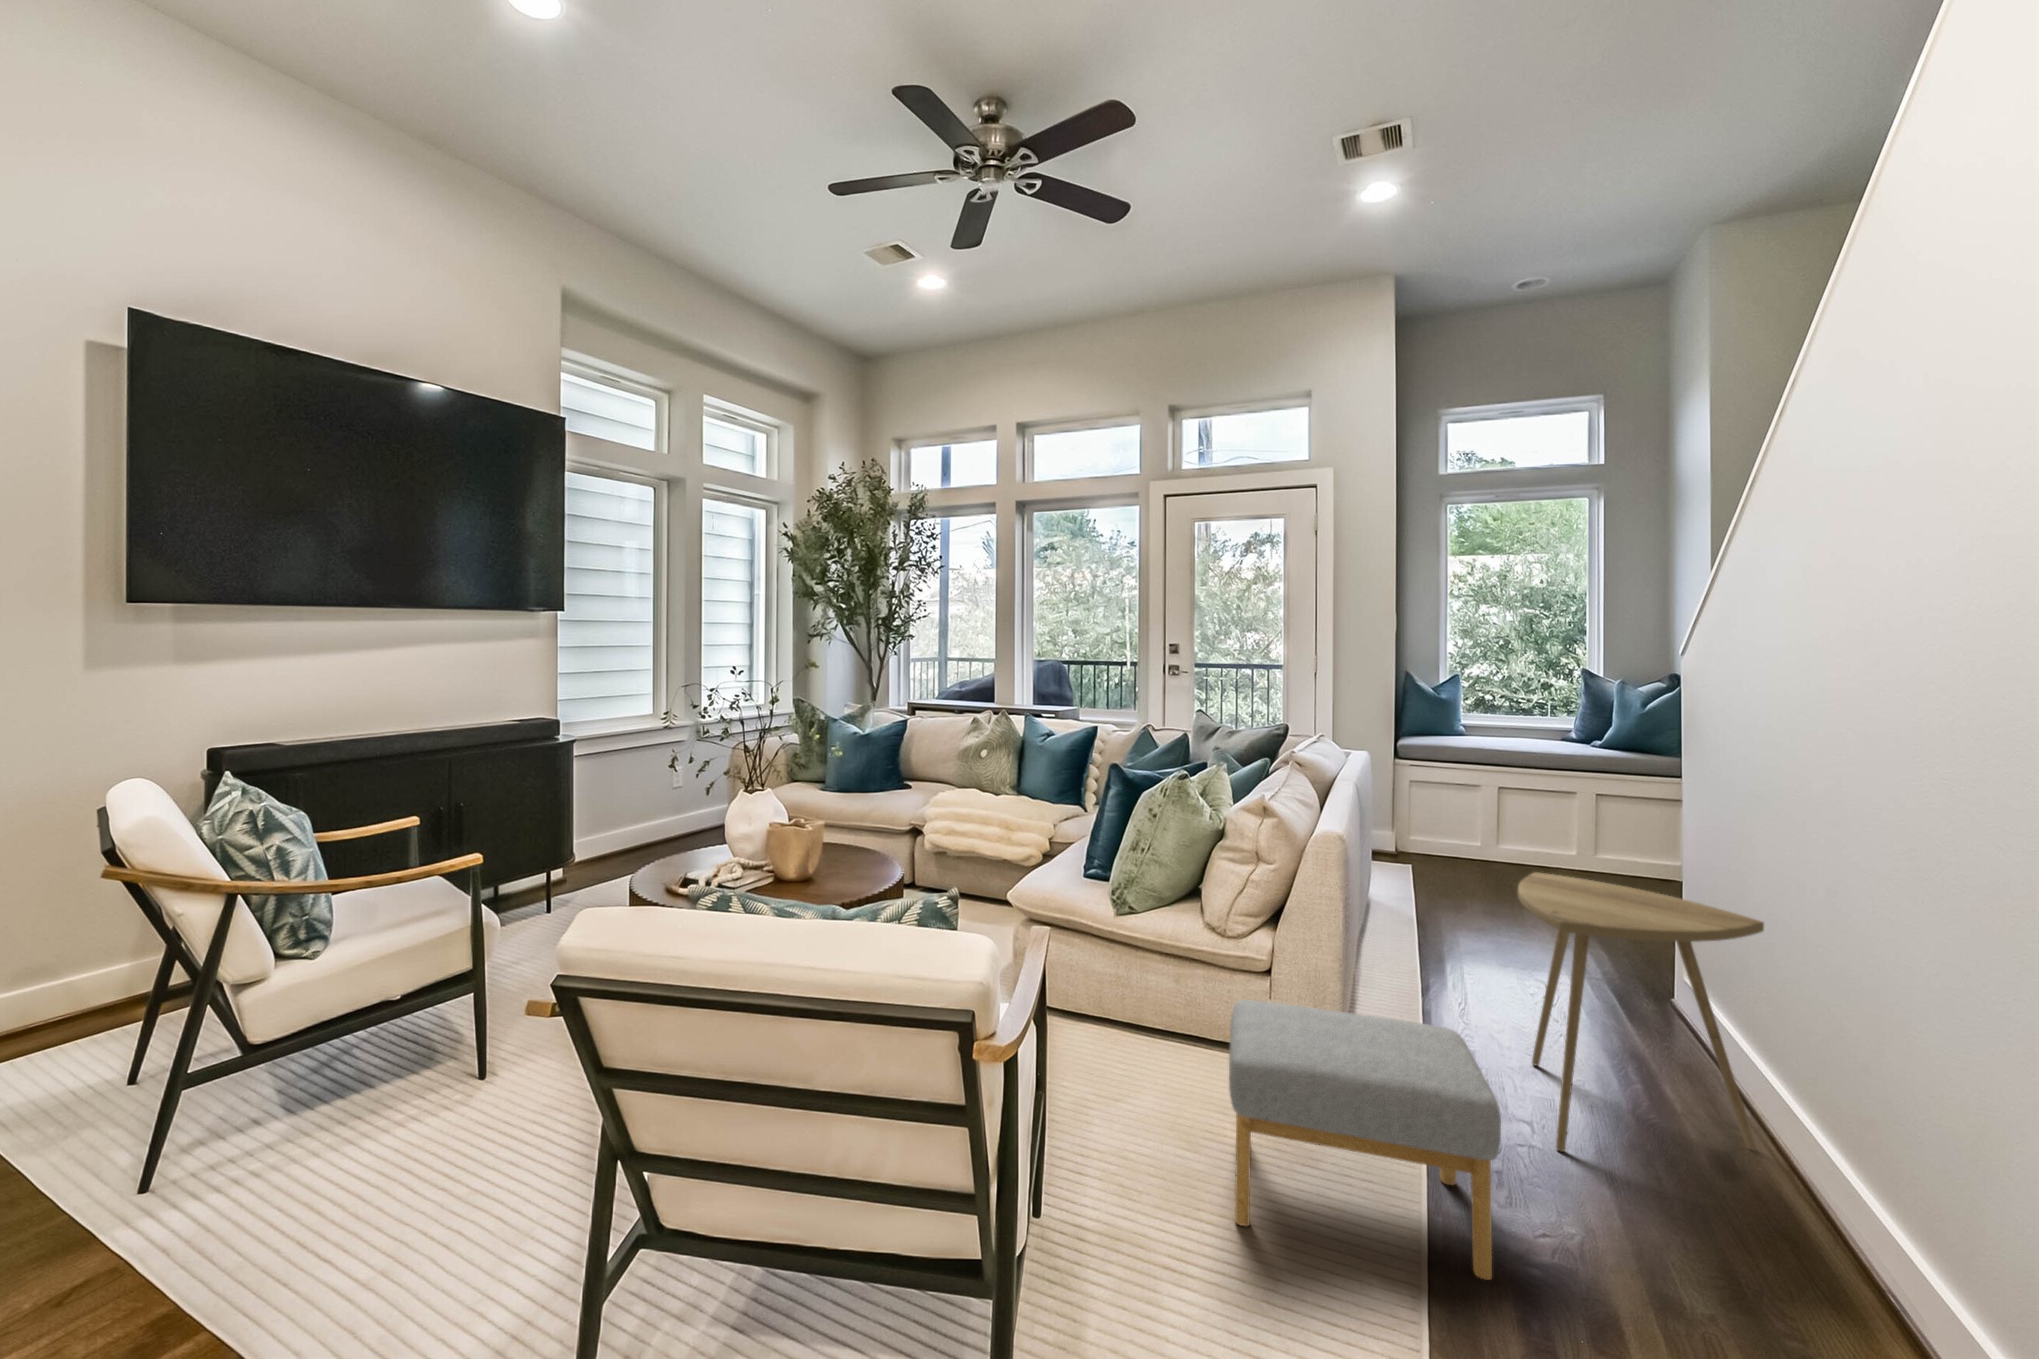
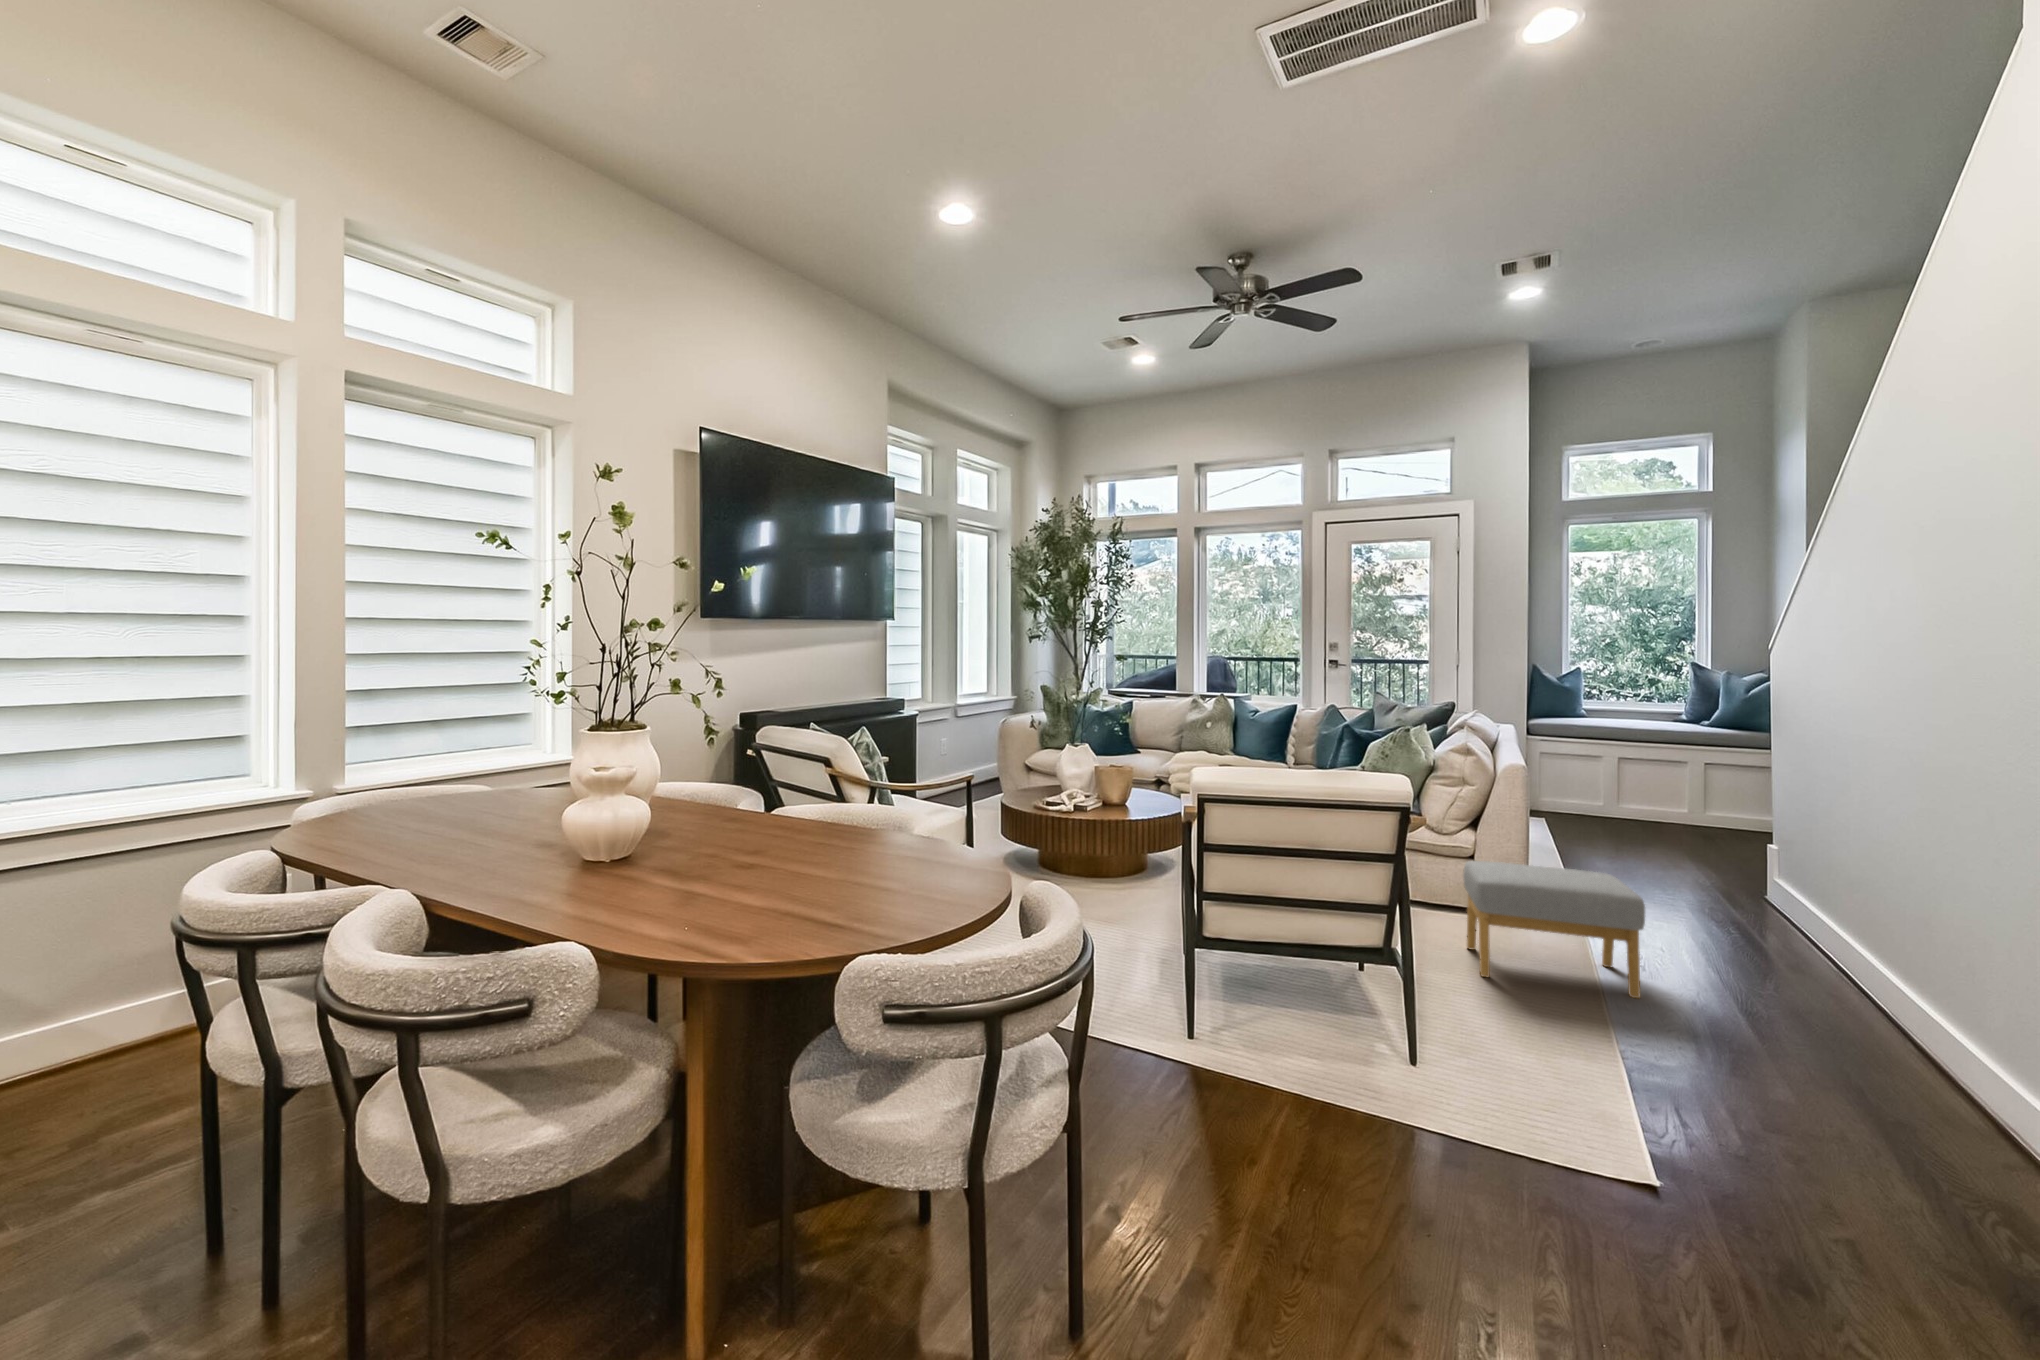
side table: present [1518,873,1764,1152] -> none [1647,794,1815,961]

